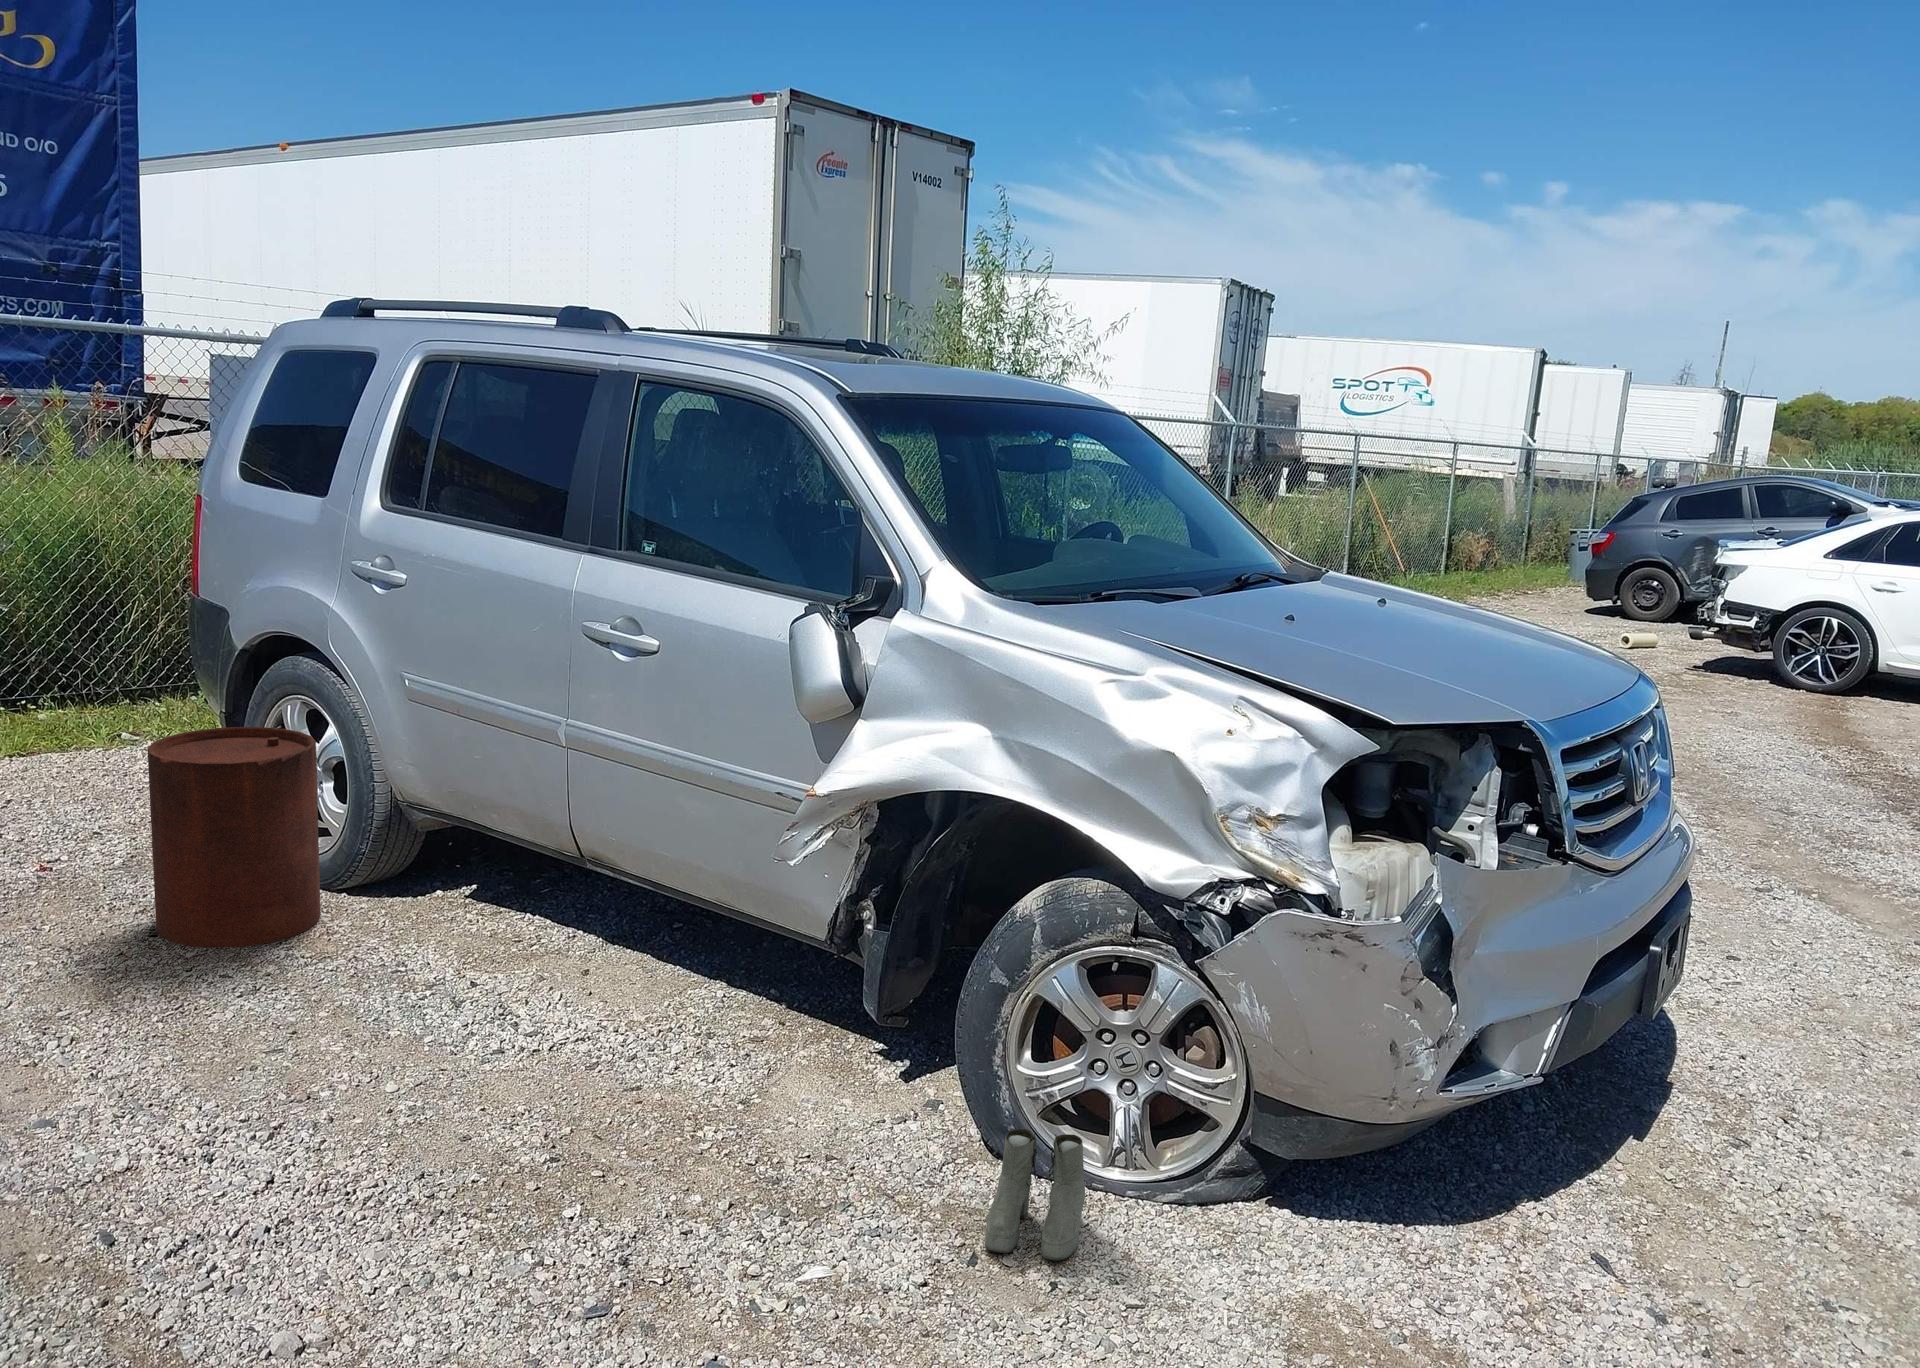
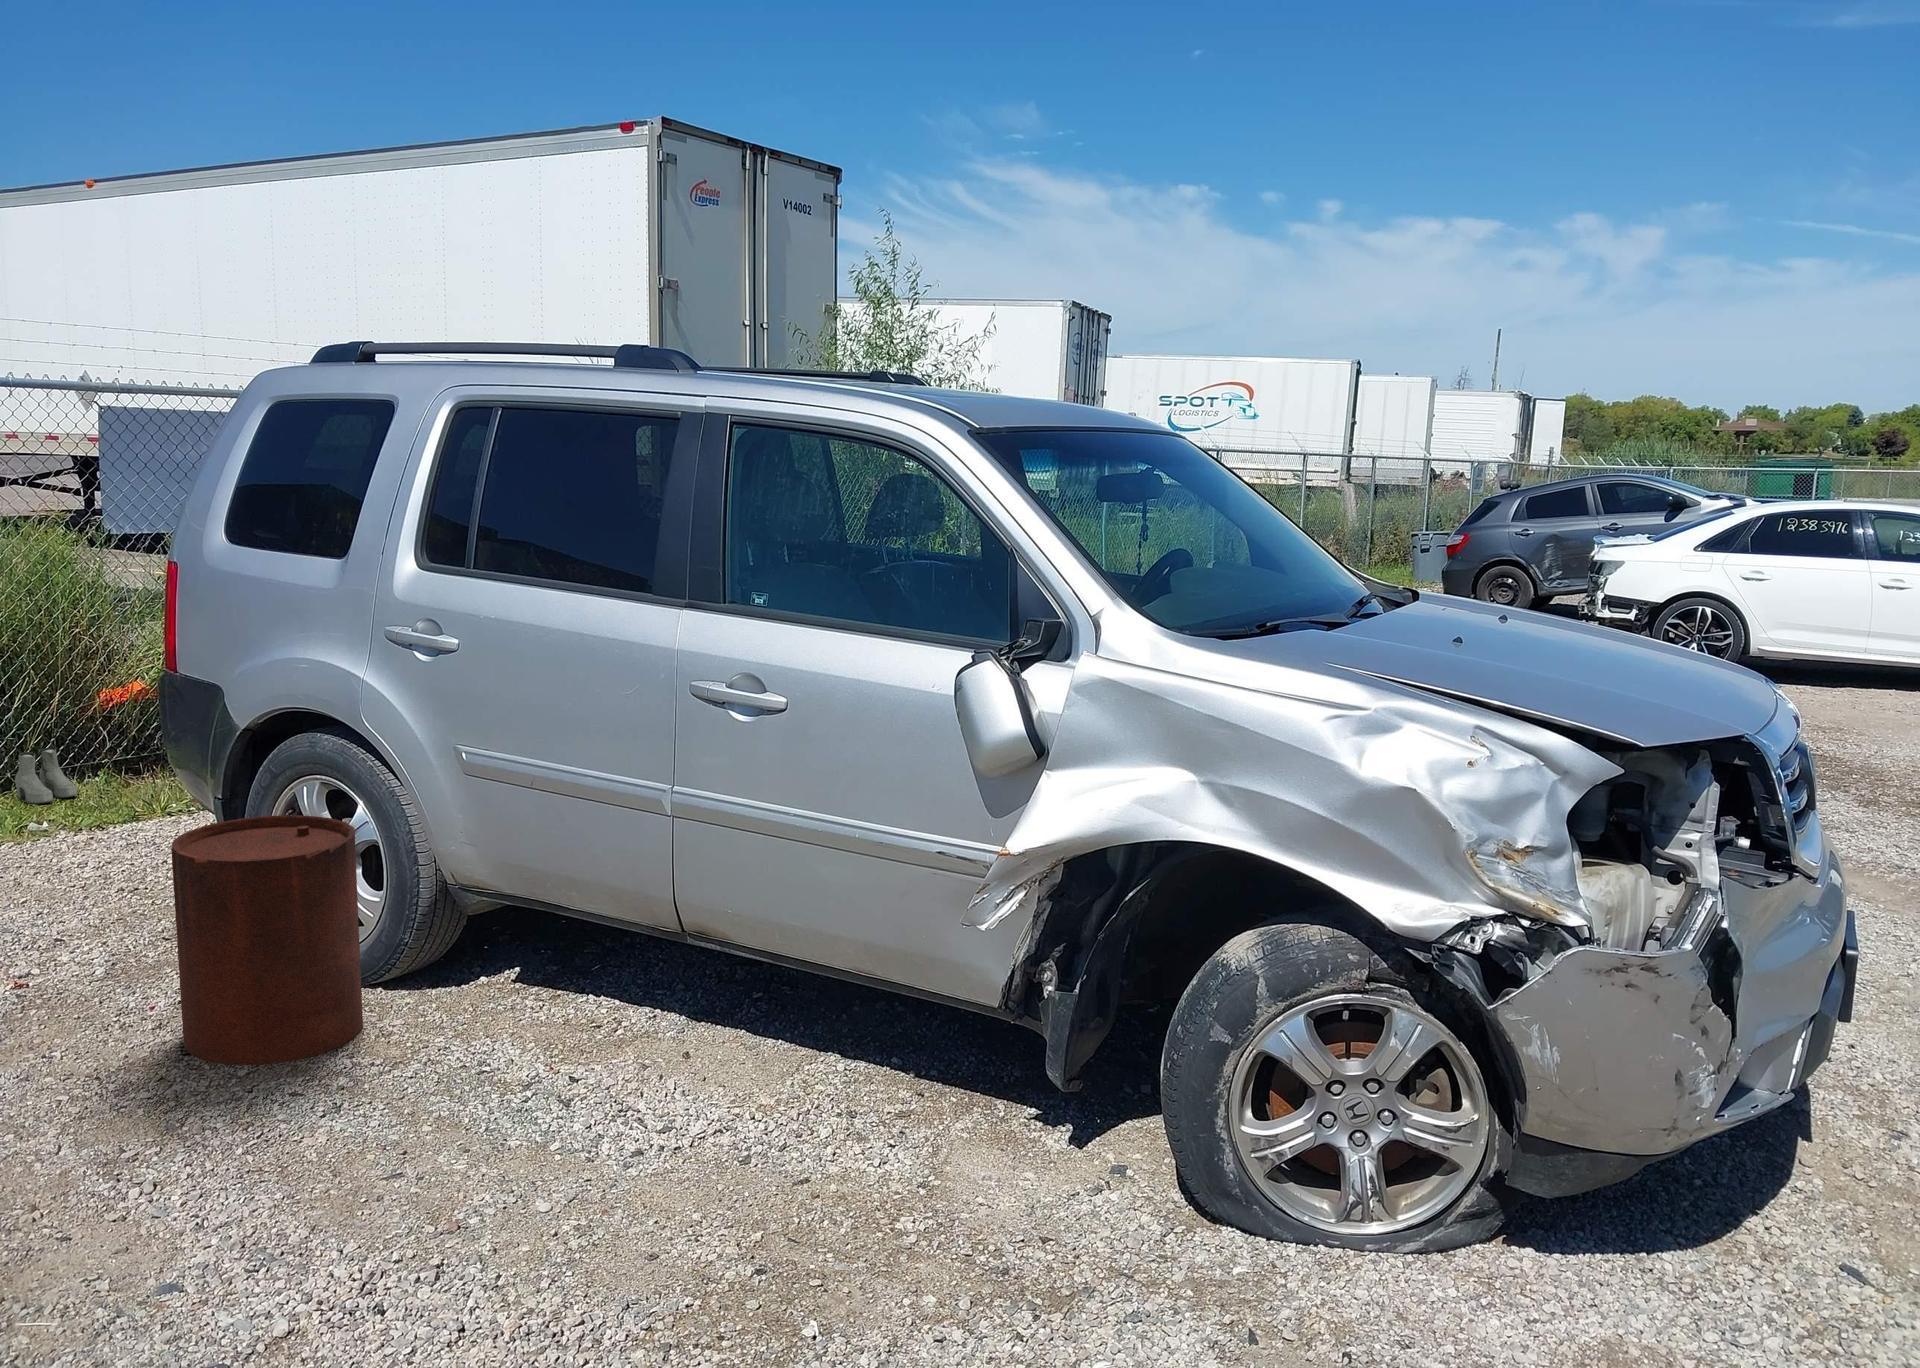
boots: present [985,1129,1085,1261] -> present [15,748,77,804]

